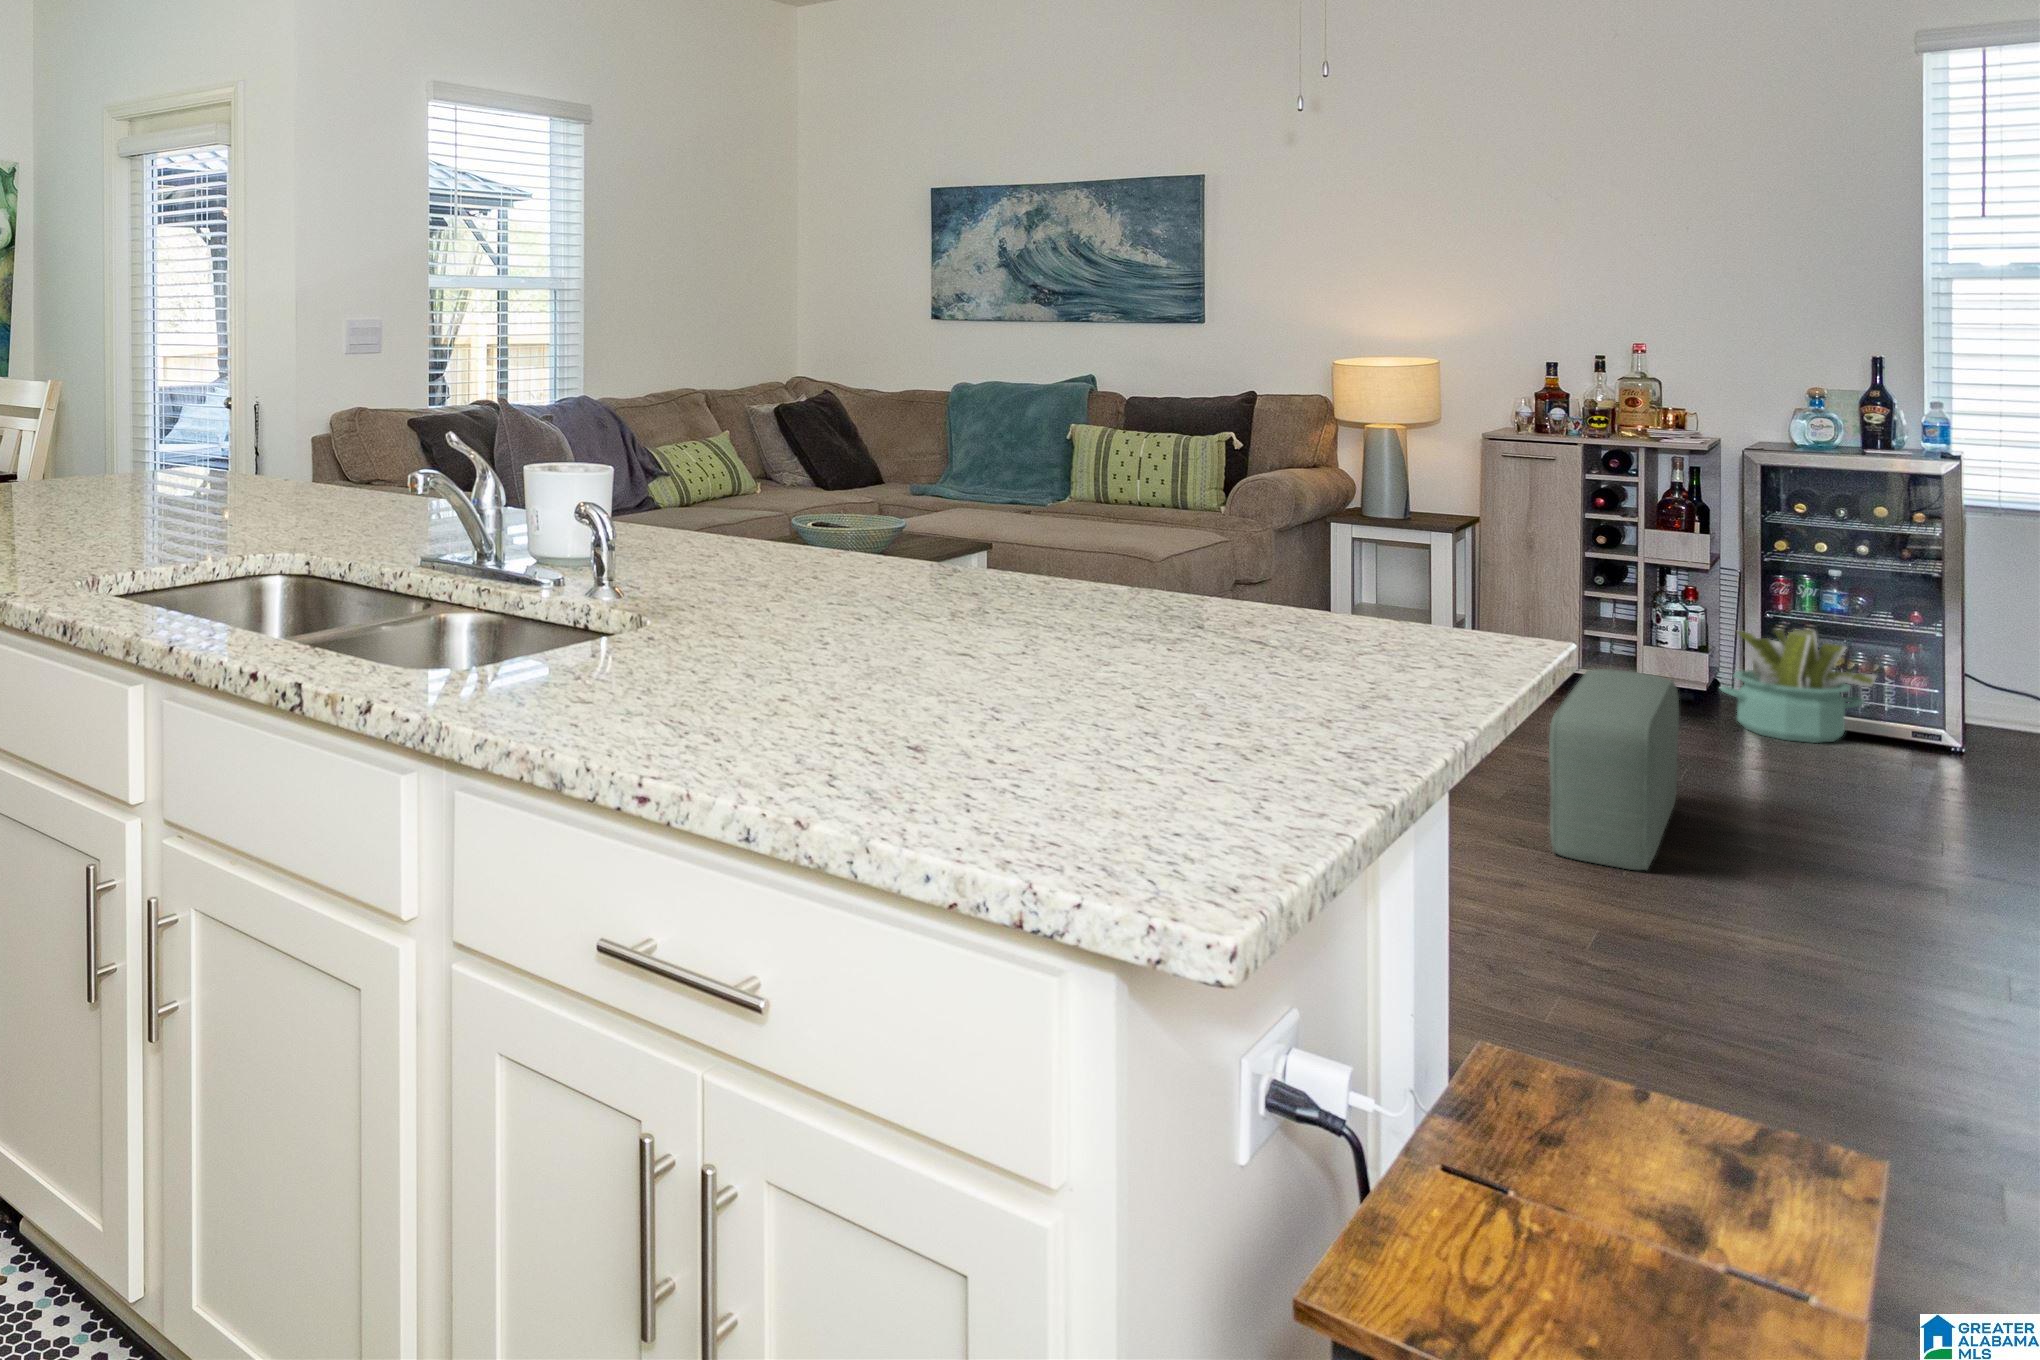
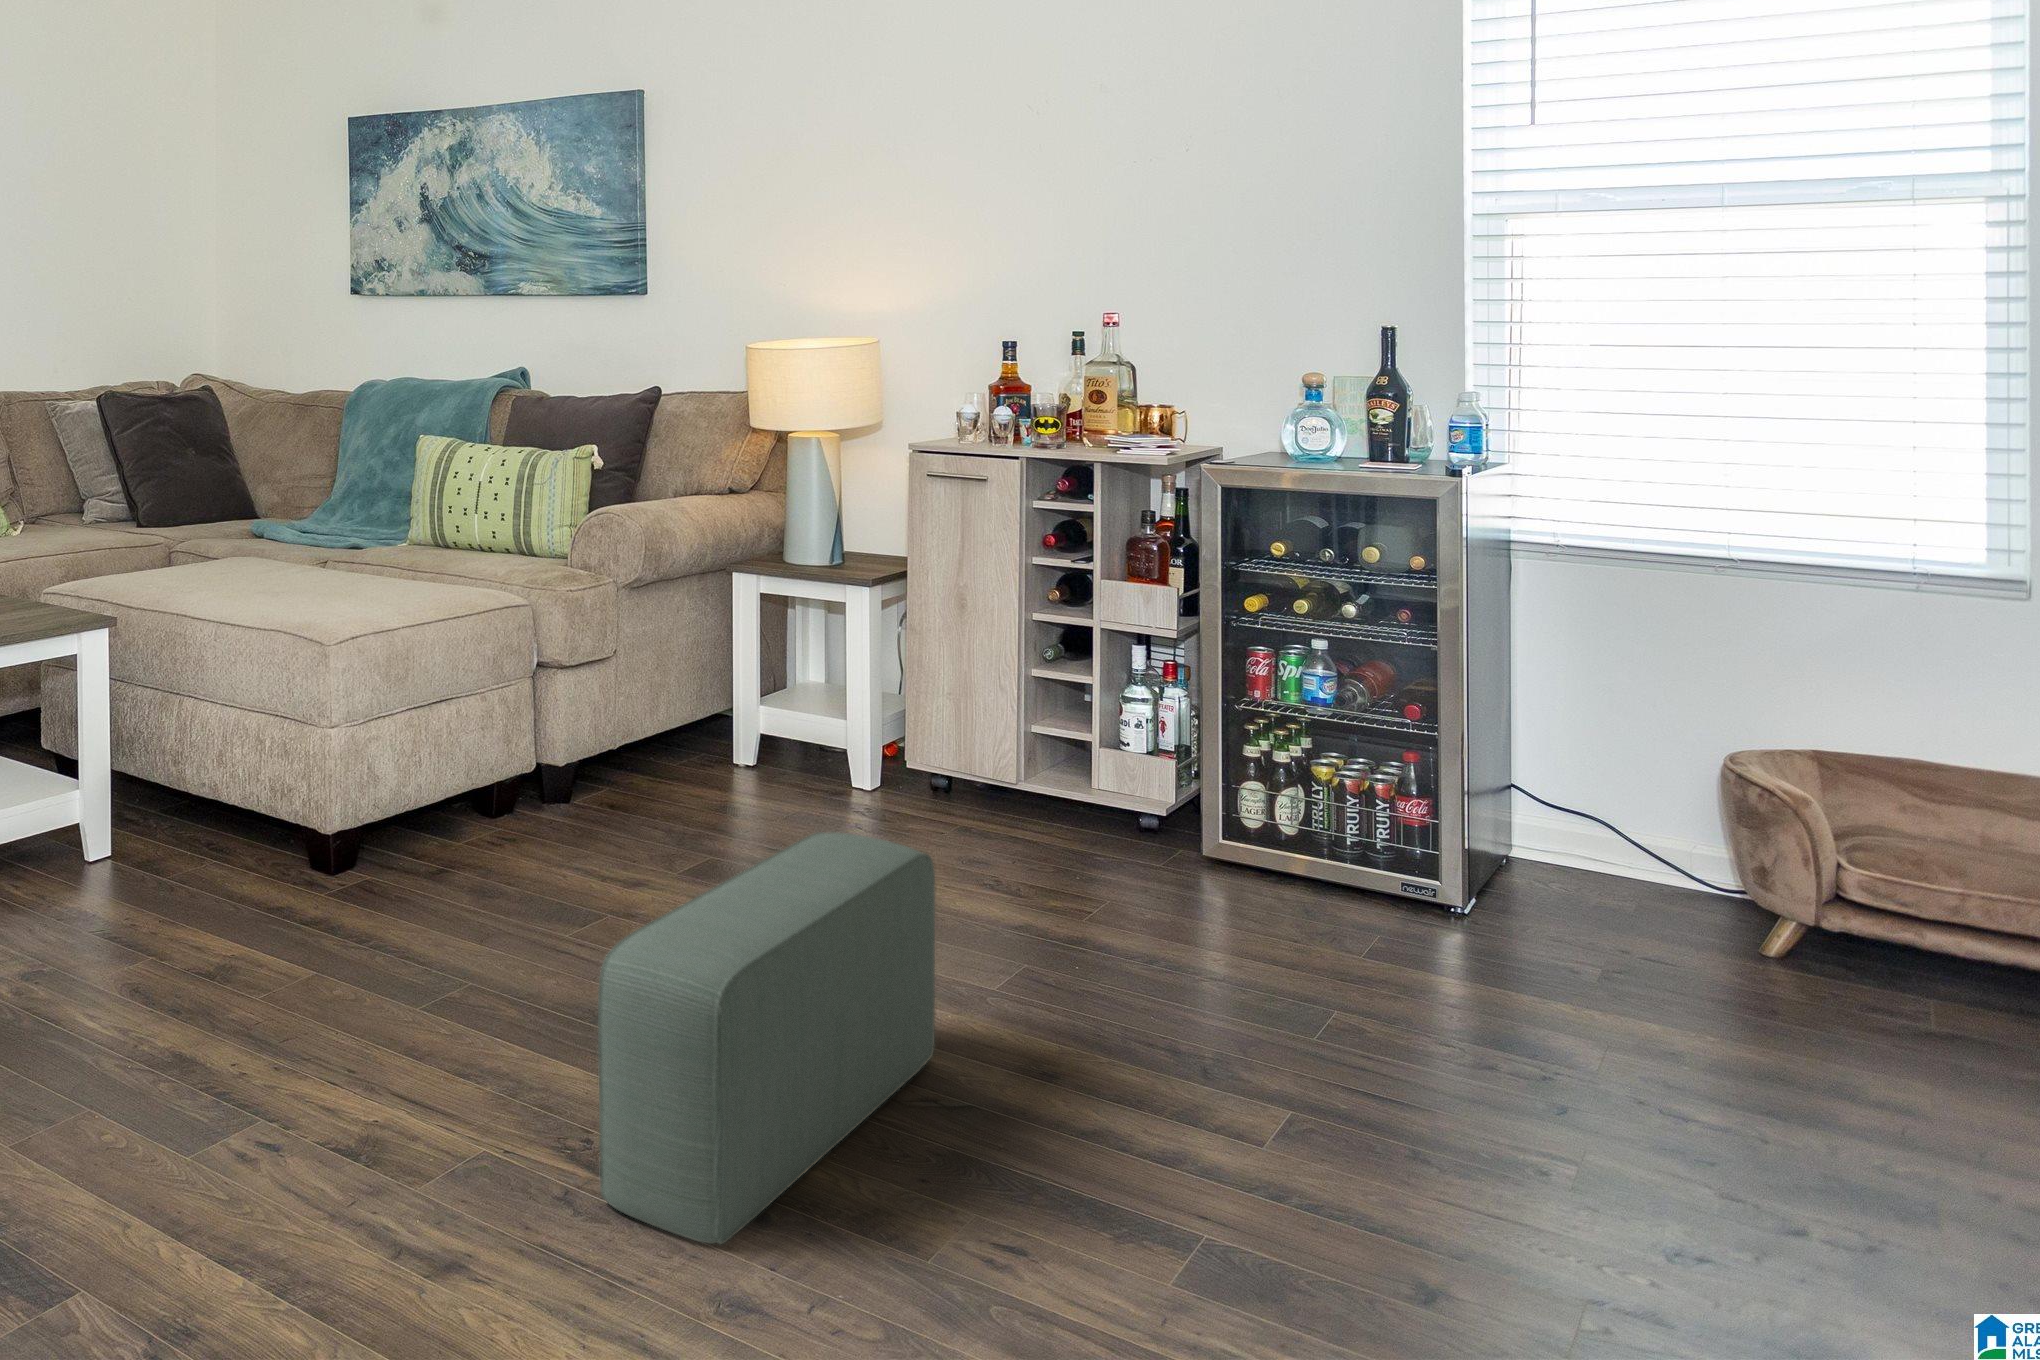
decorative plant: present [1721,629,1877,743] -> none [1162,731,1366,909]

